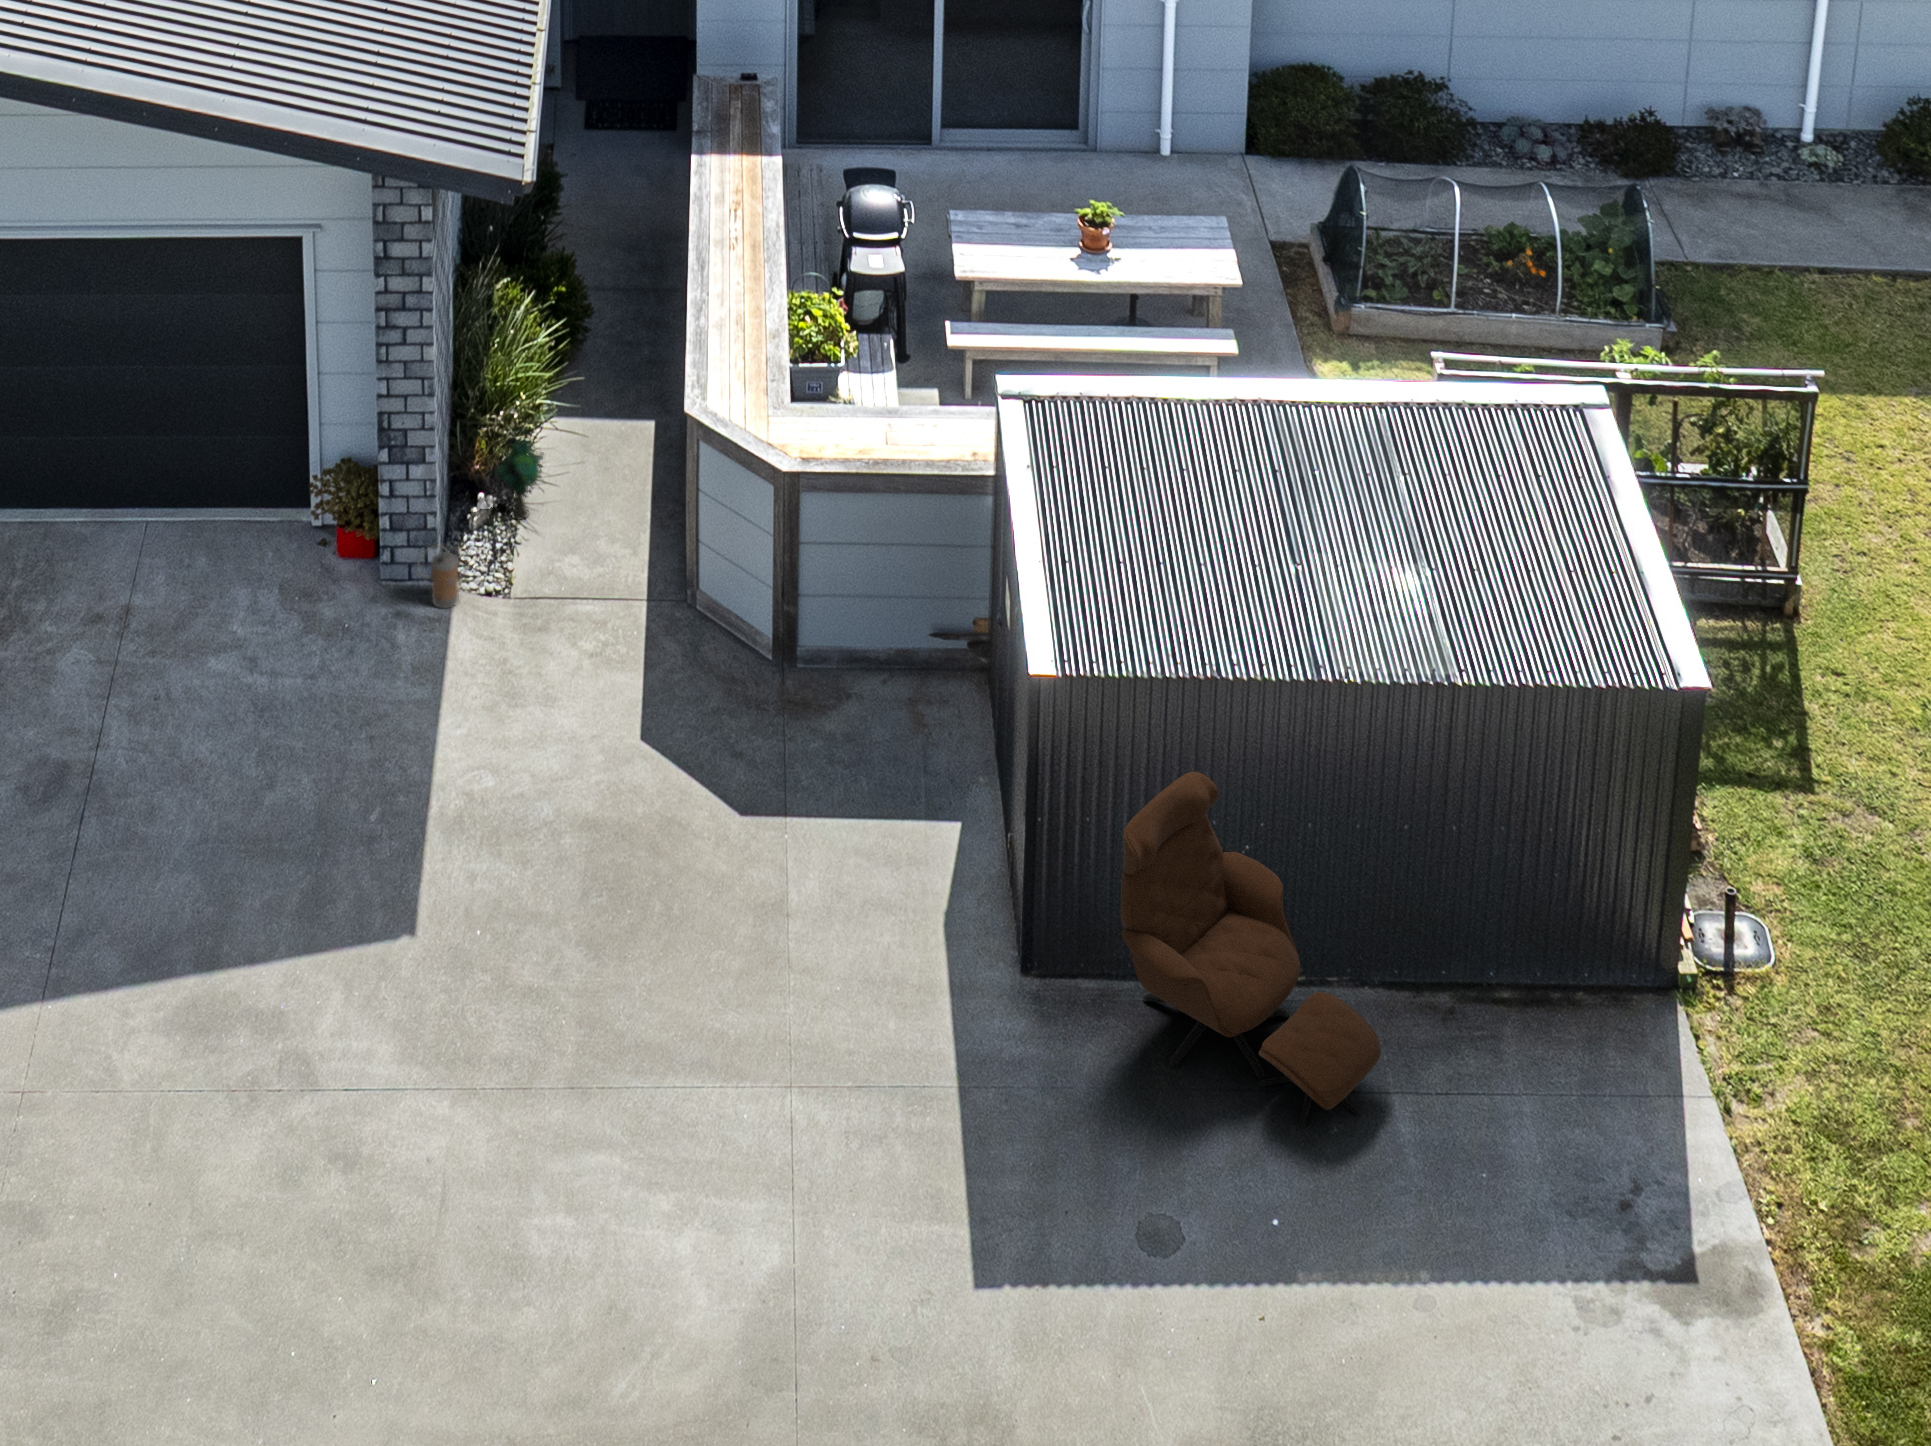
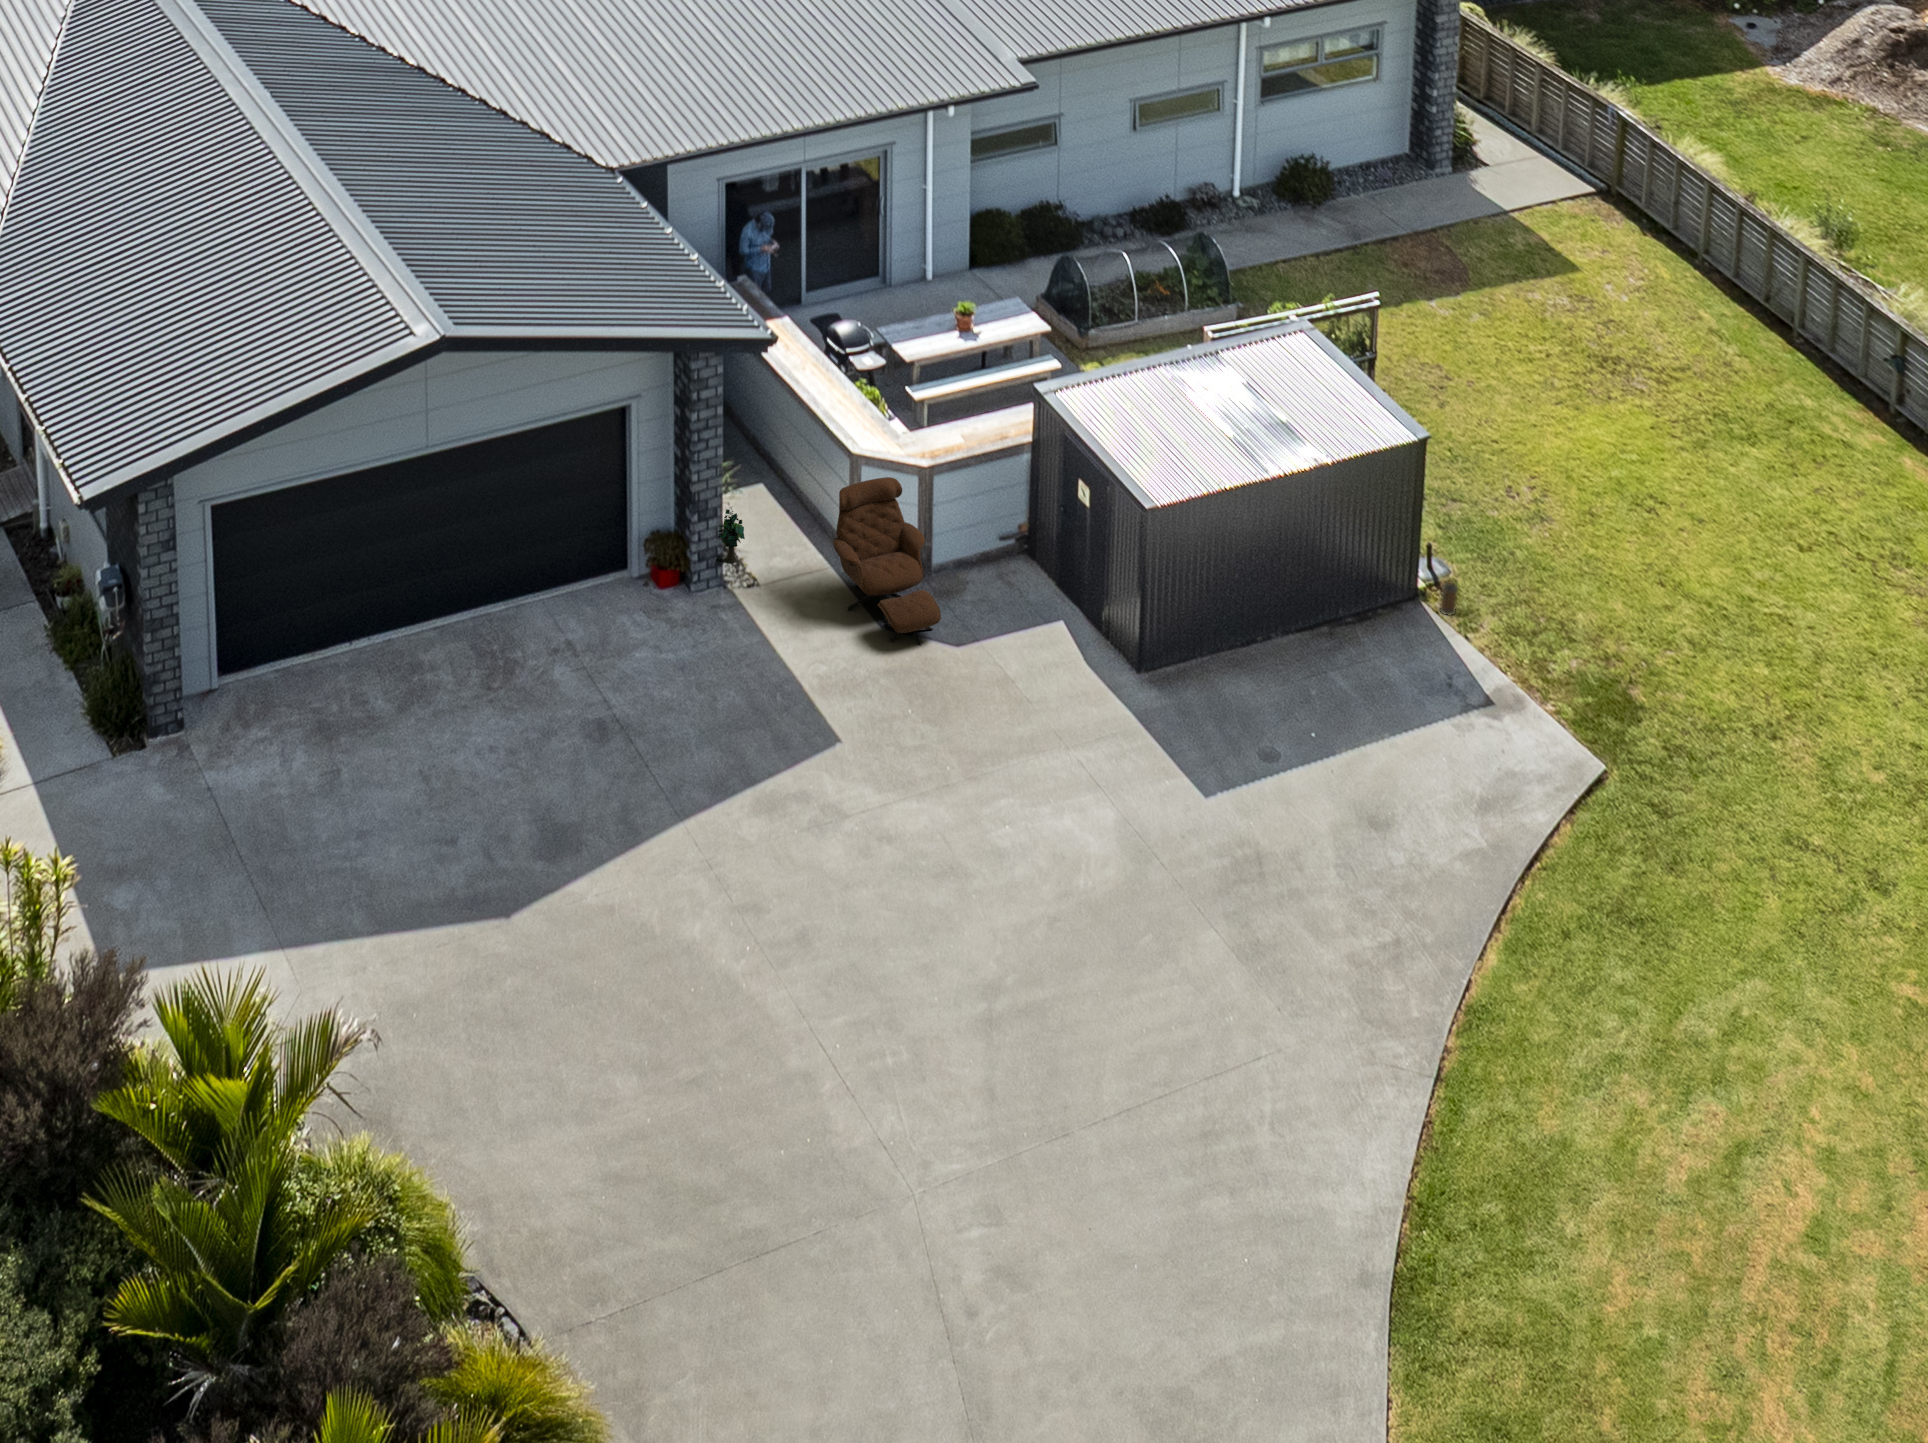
watering can: present [418,545,469,609] -> present [1440,579,1458,615]
lounge chair: present [1120,772,1381,1128] -> present [833,477,941,645]

